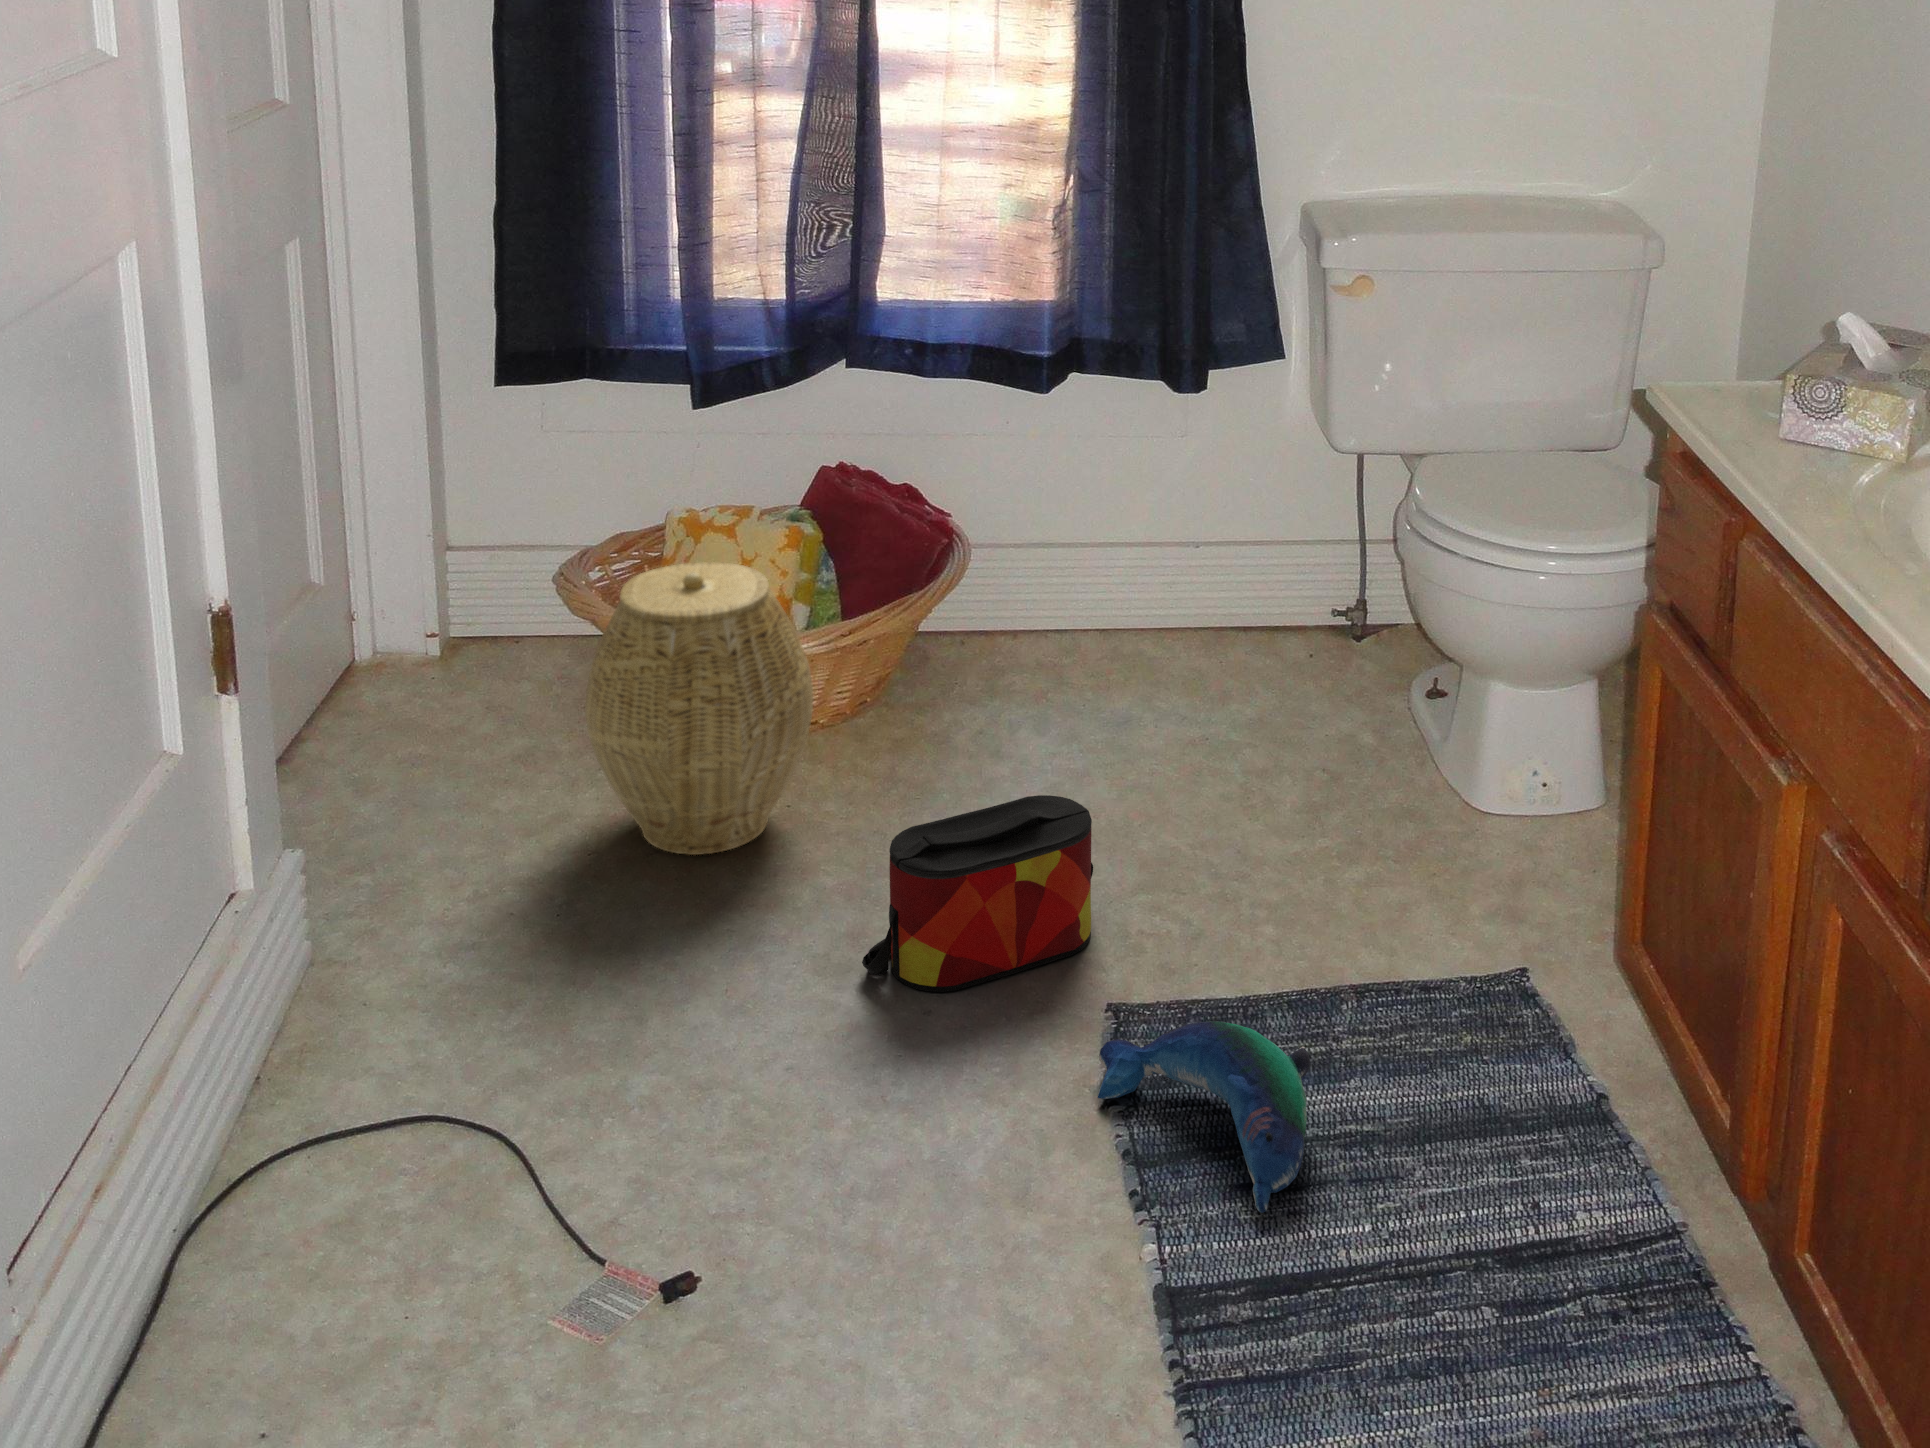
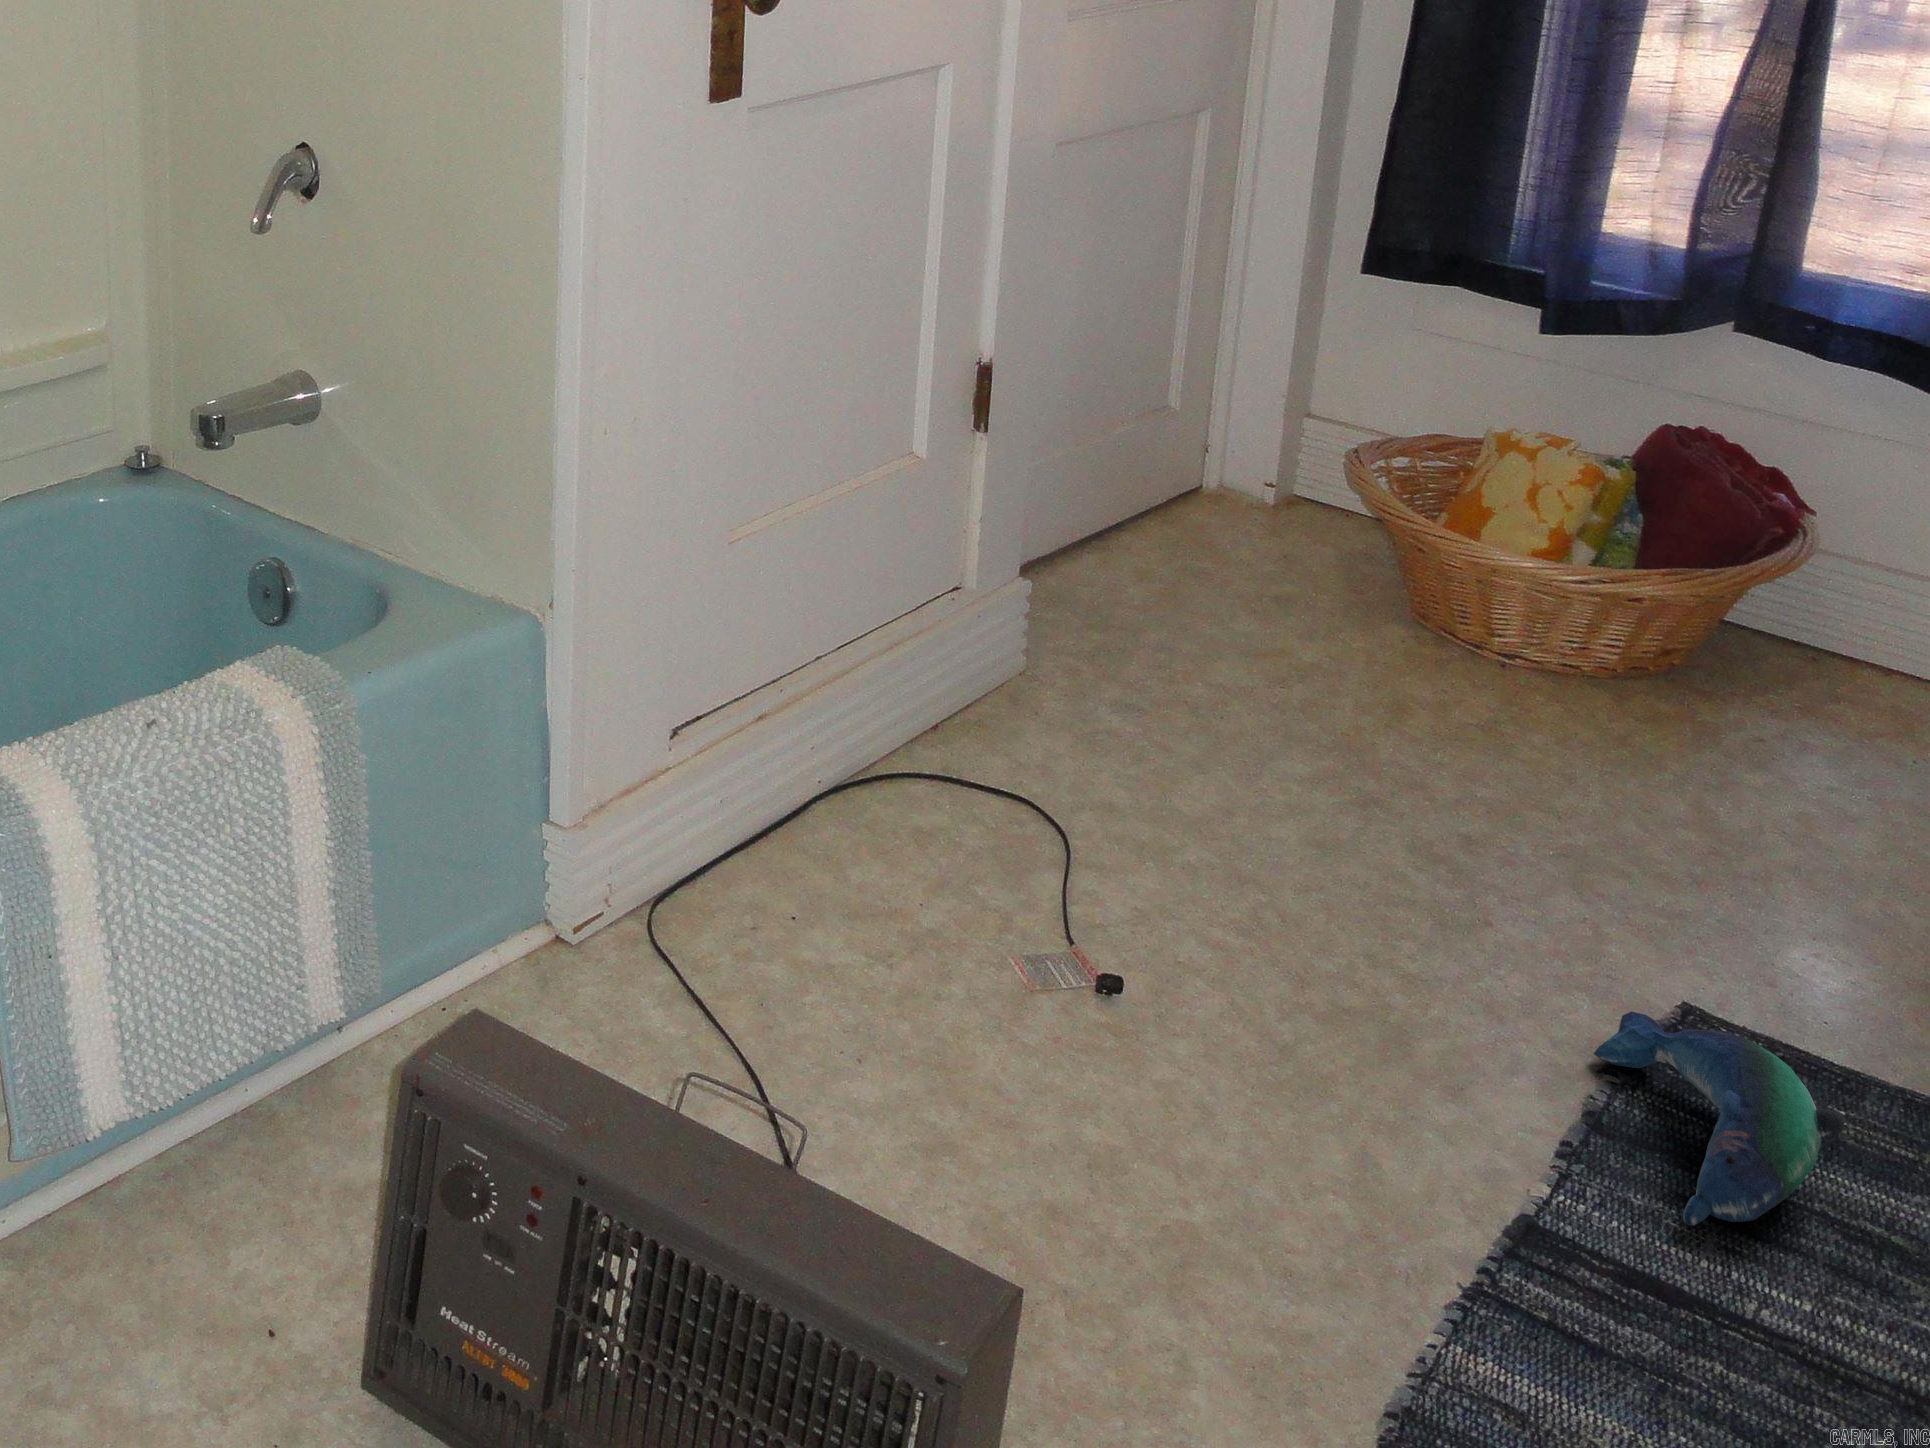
woven basket: present [585,562,813,855] -> none [1301,448,1537,727]
bag: present [862,795,1093,992] -> none [1444,745,1749,946]

